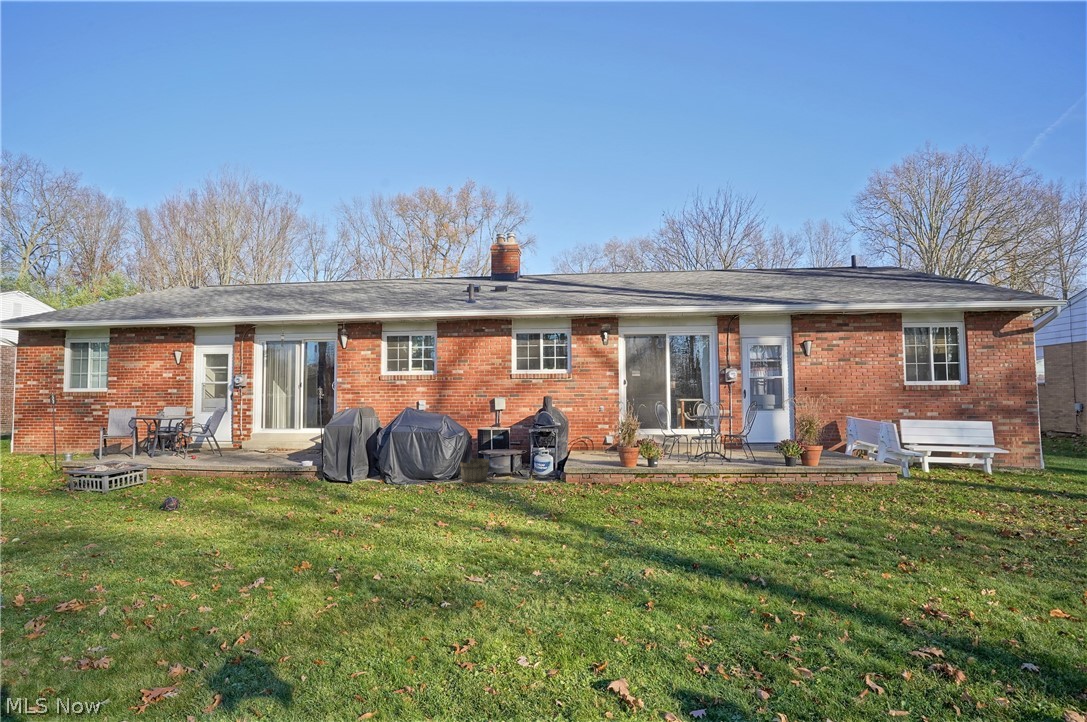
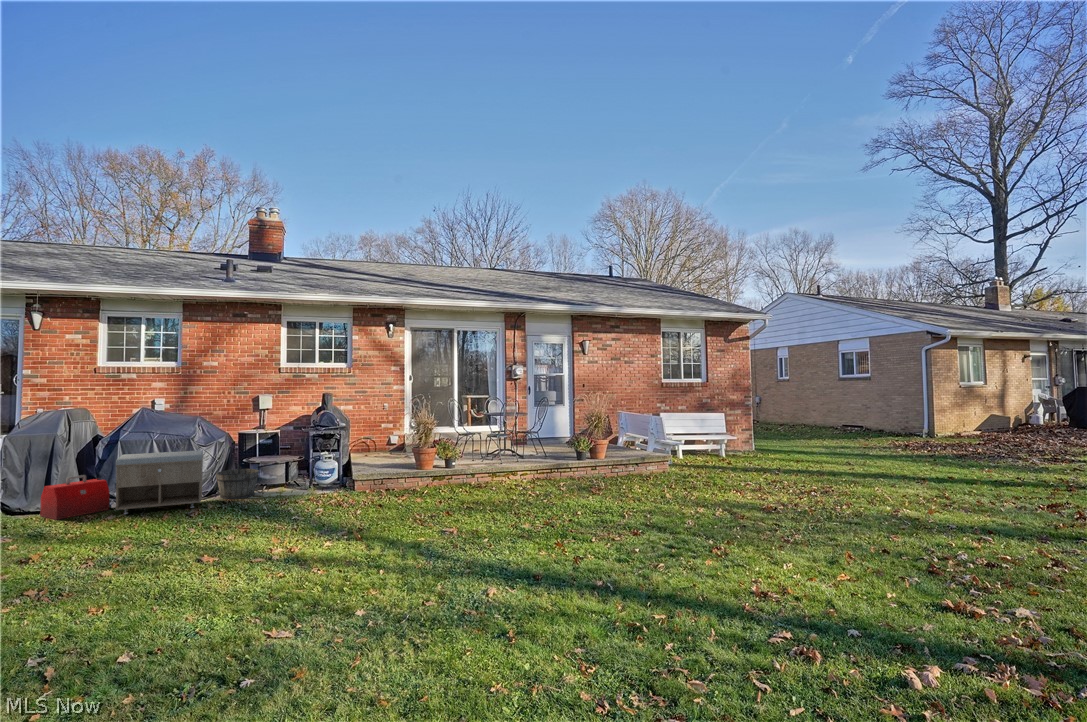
storage bench: none [390,442,449,488] -> present [115,450,203,514]
toolbox: none [346,457,387,488] -> present [40,475,110,520]

